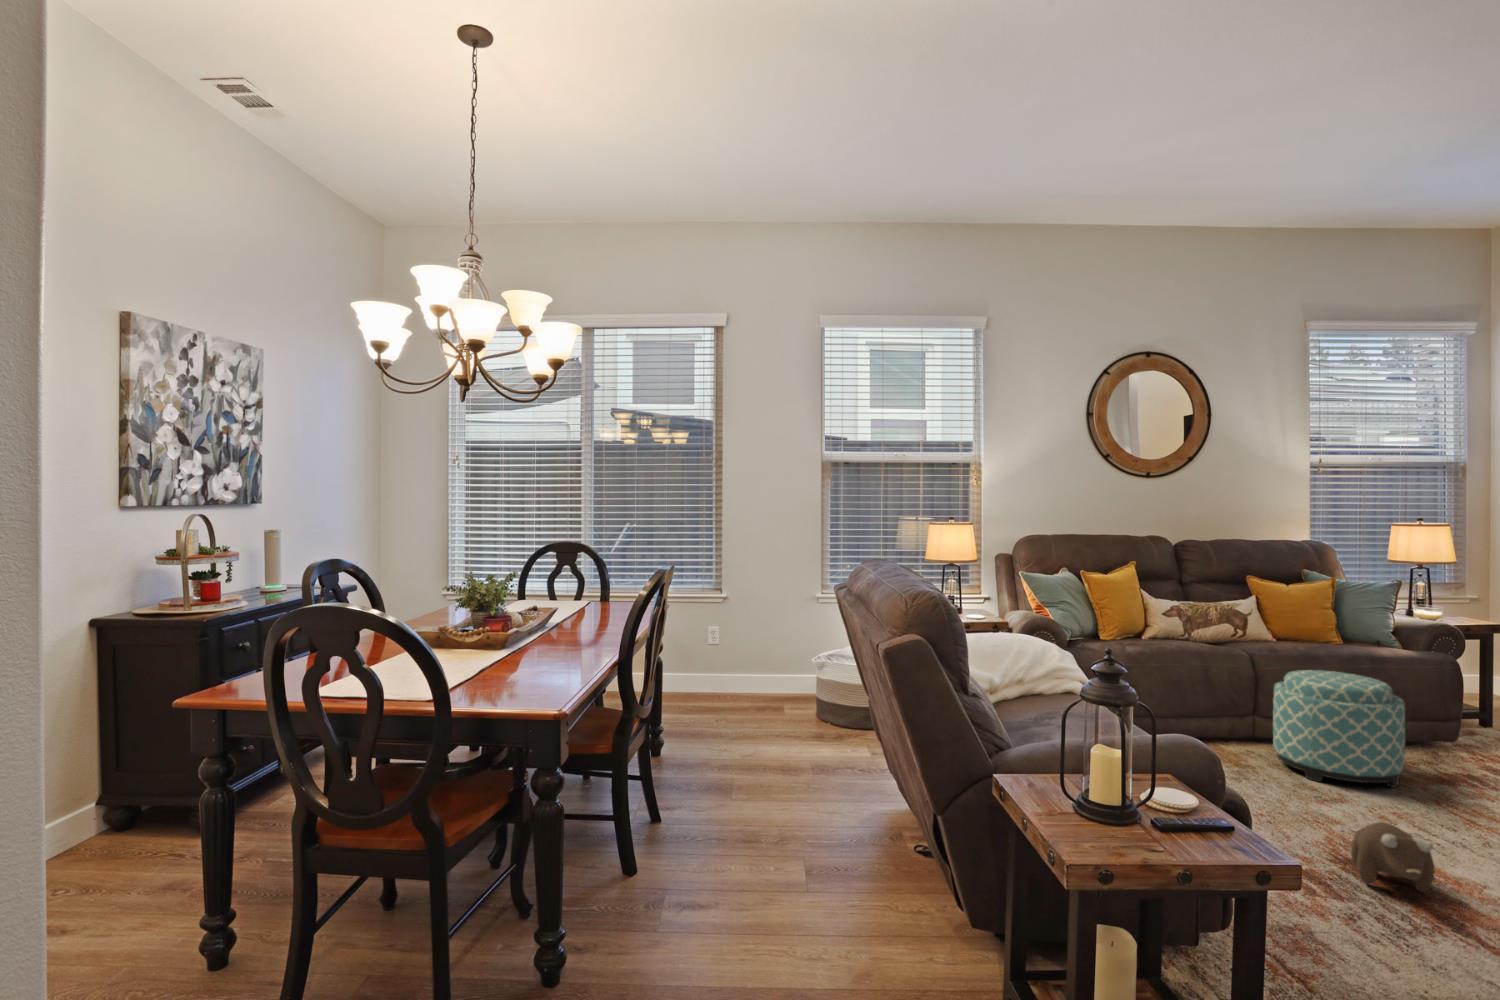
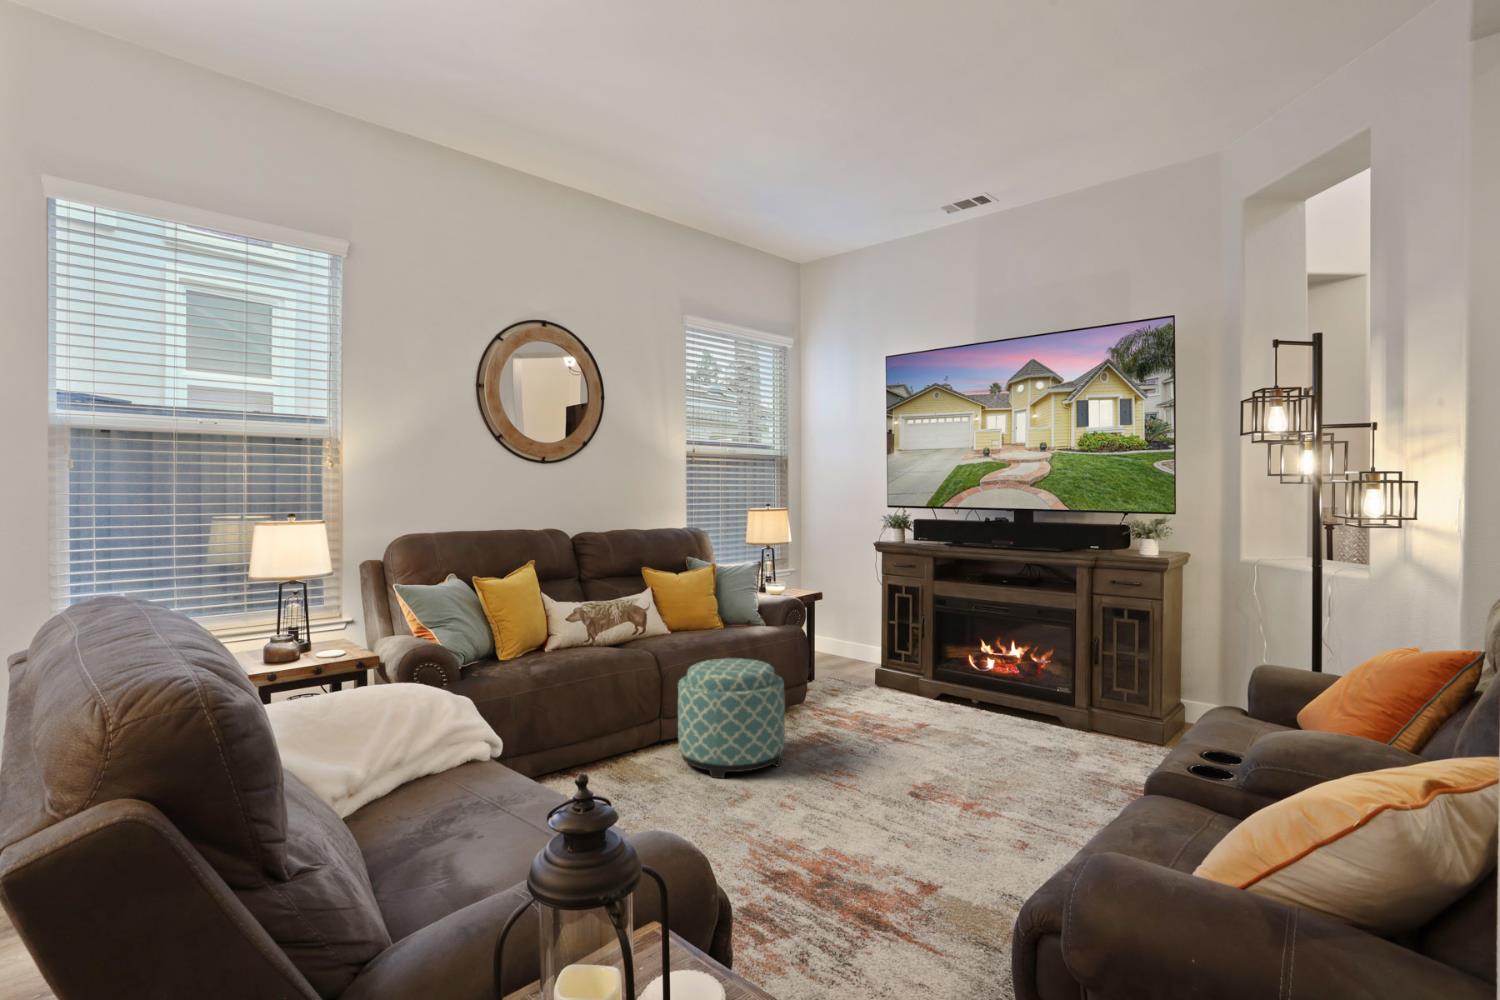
plush toy: present [1351,822,1435,892] -> none [778,825,853,901]

